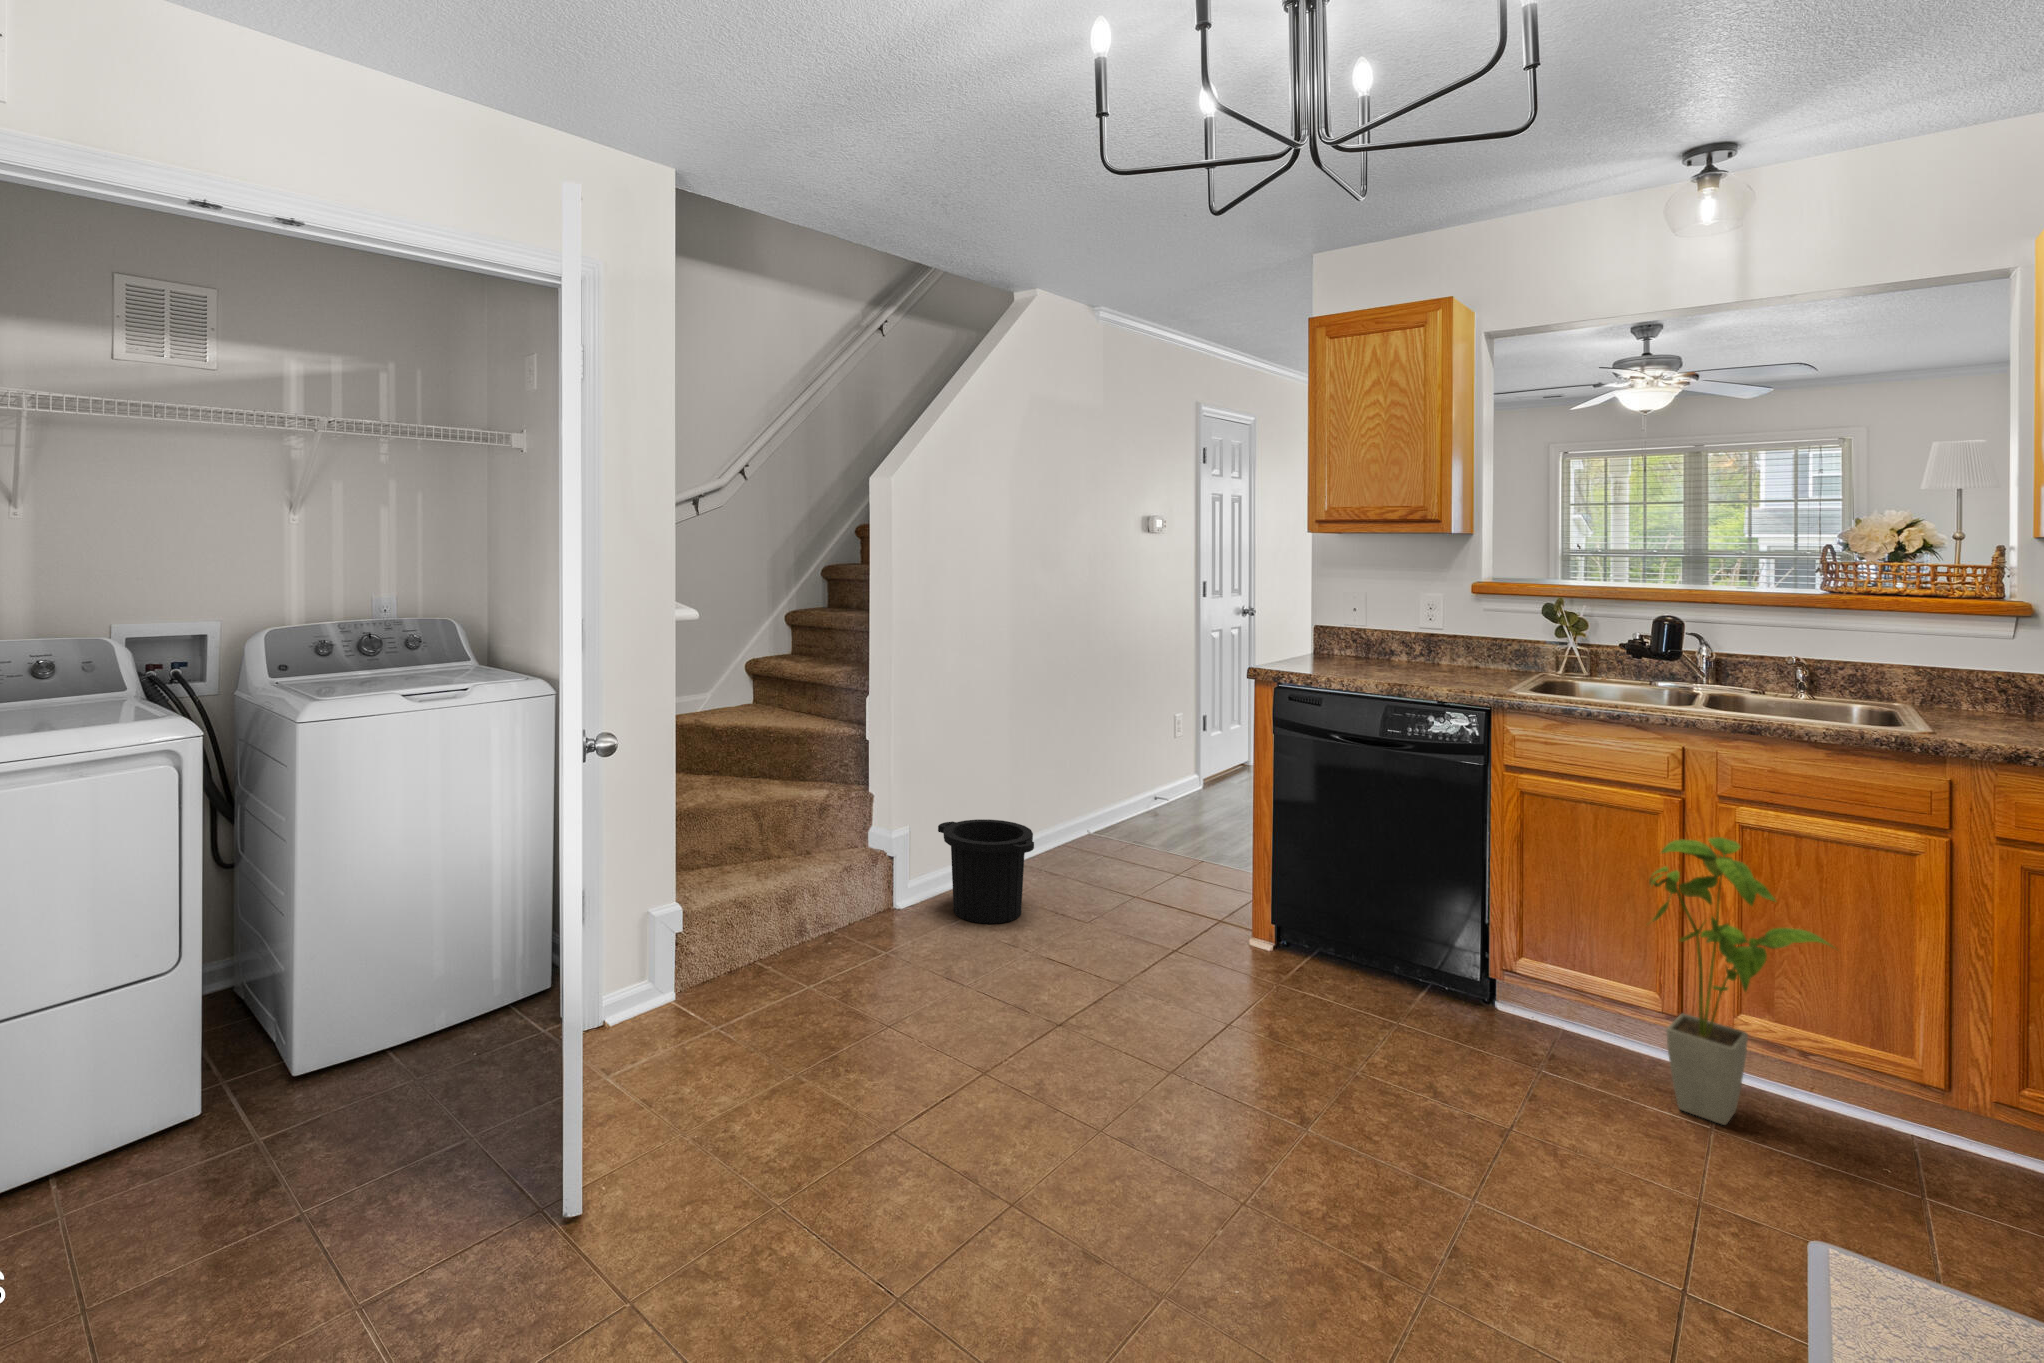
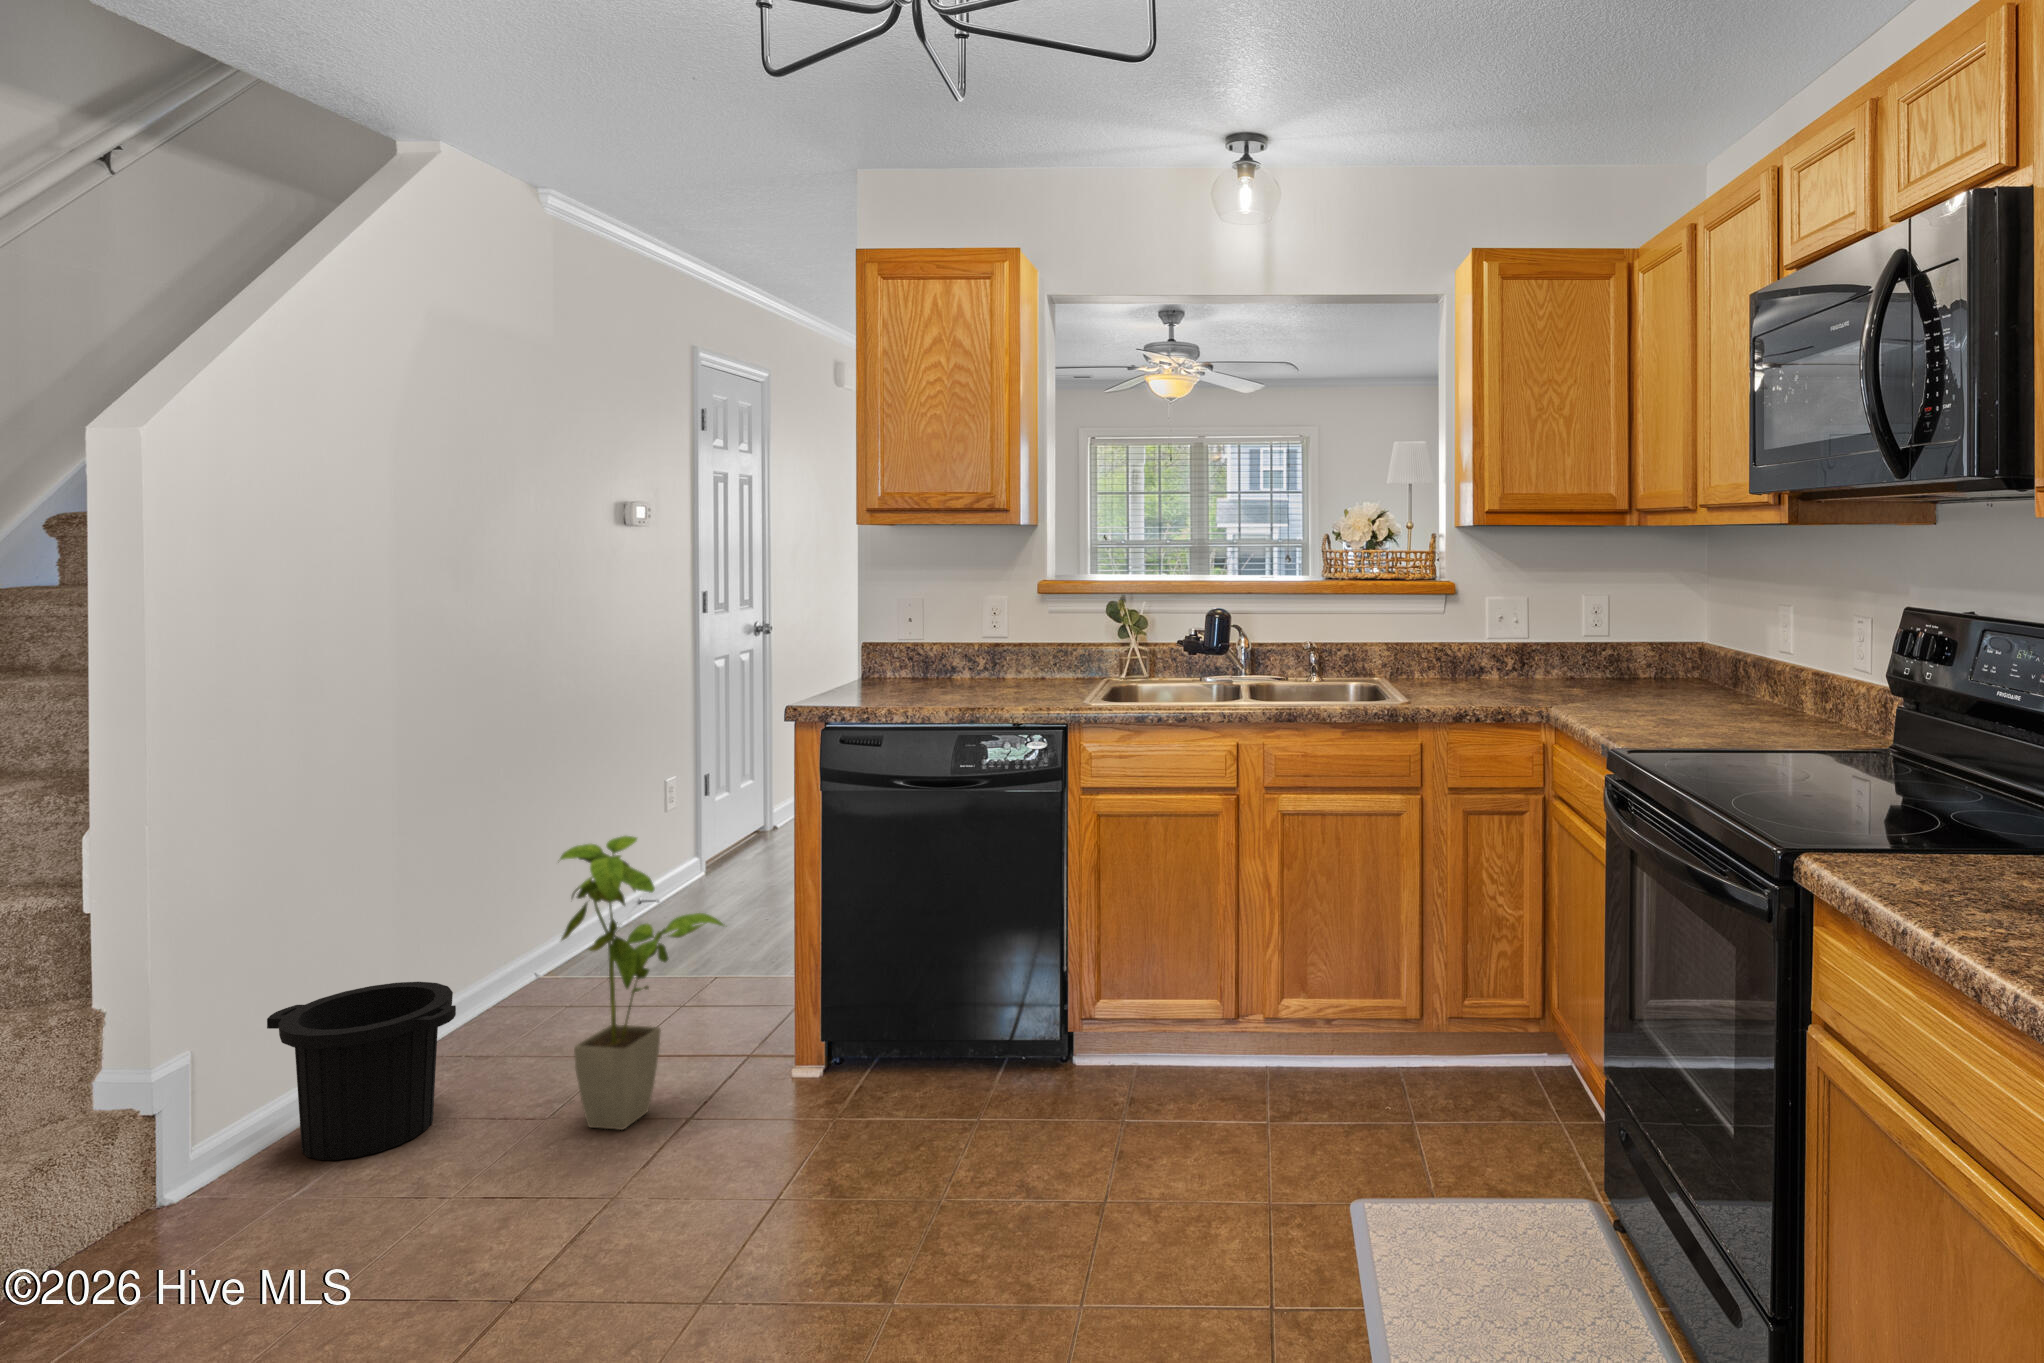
house plant: present [1649,837,1836,1125] -> present [560,836,724,1130]

